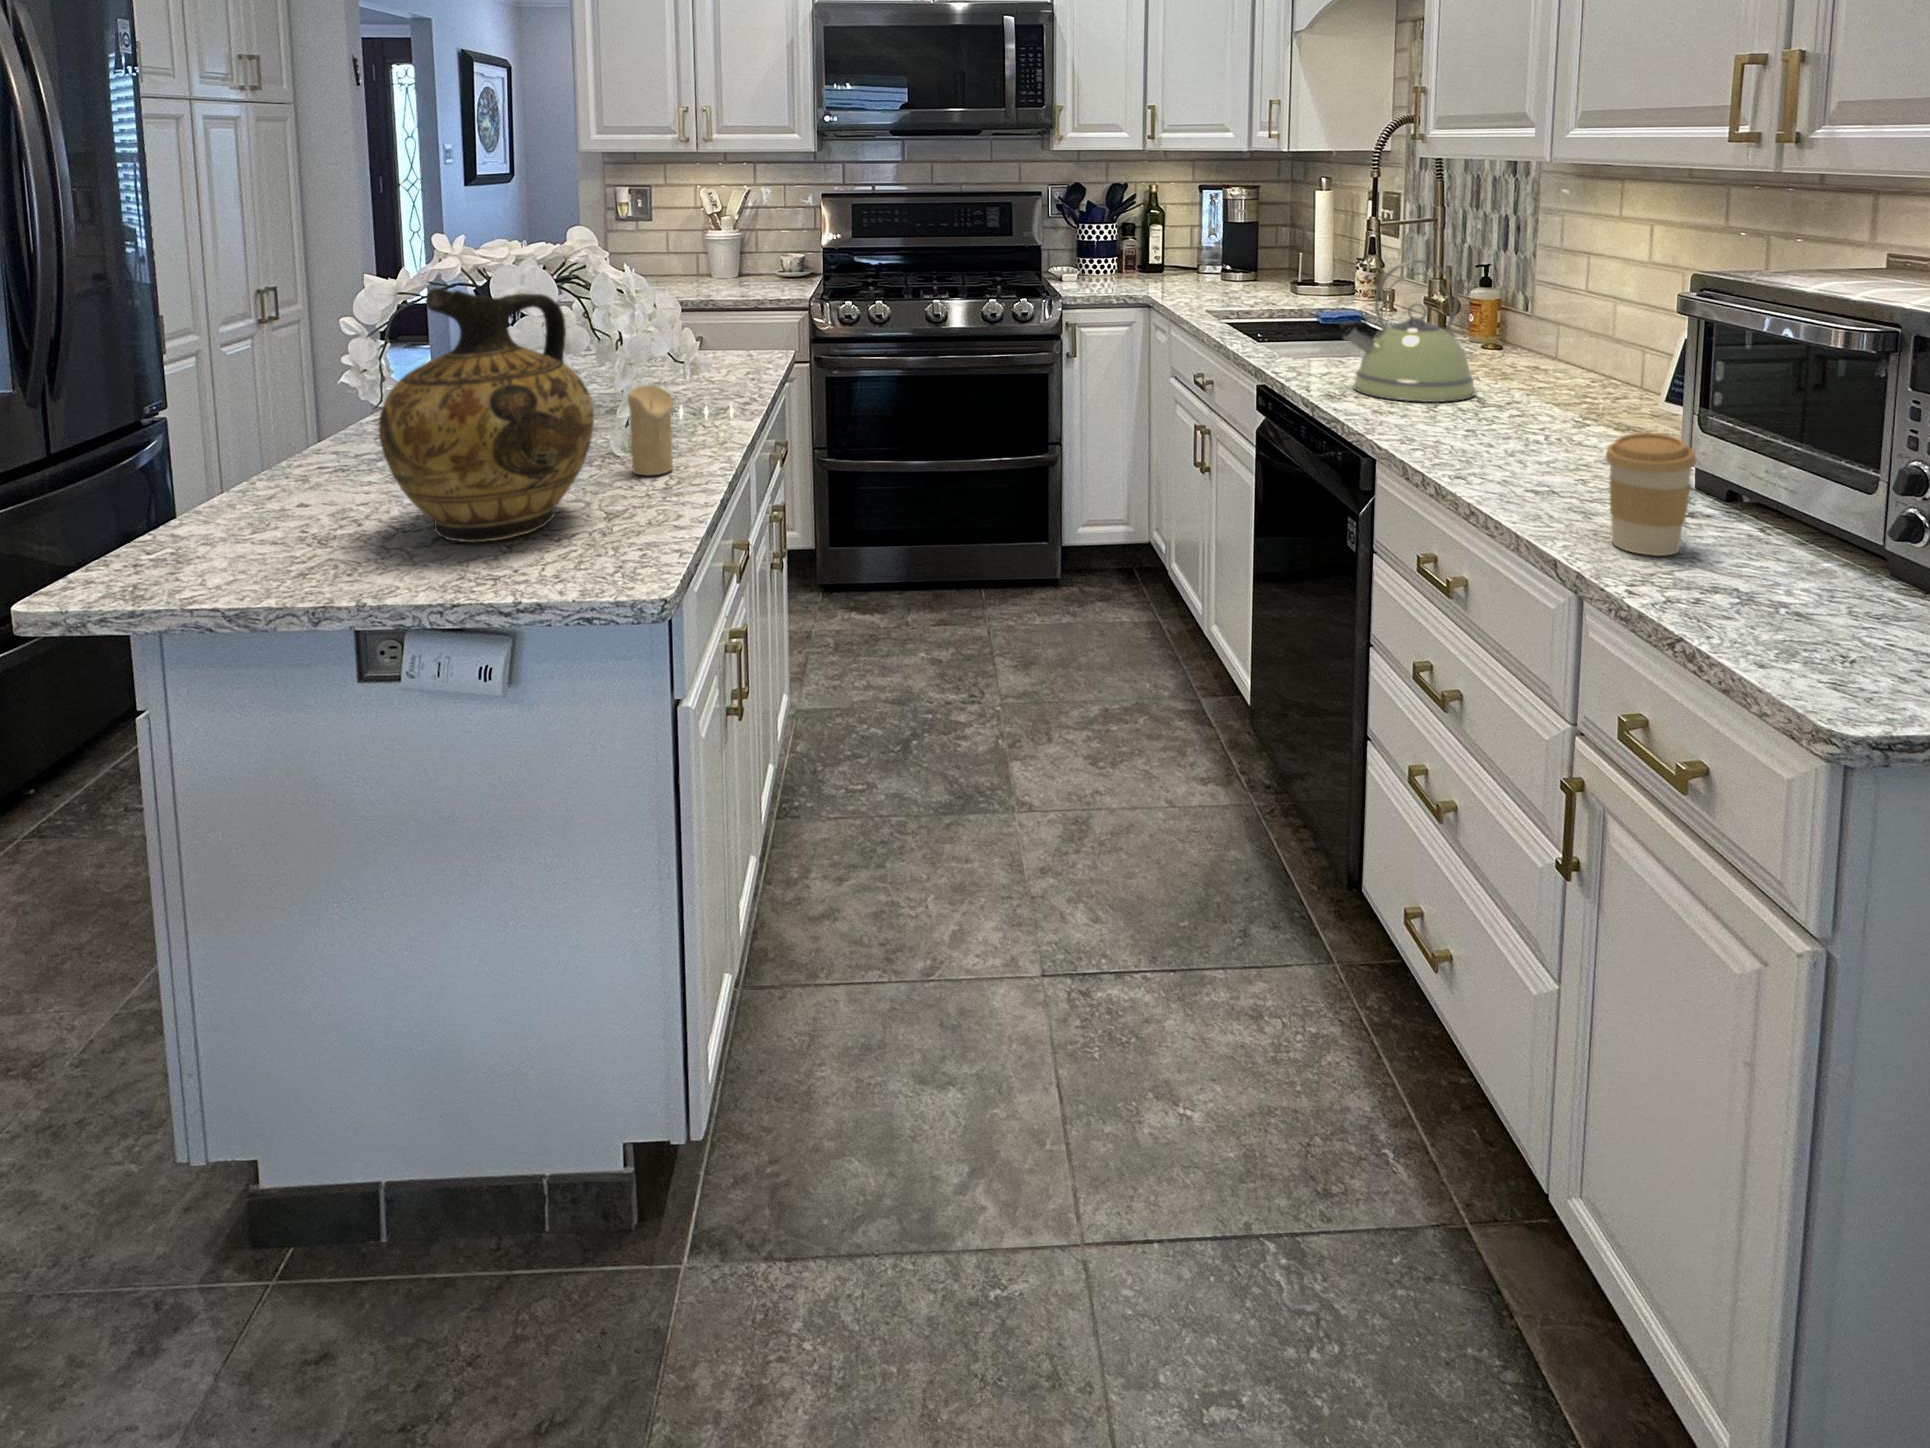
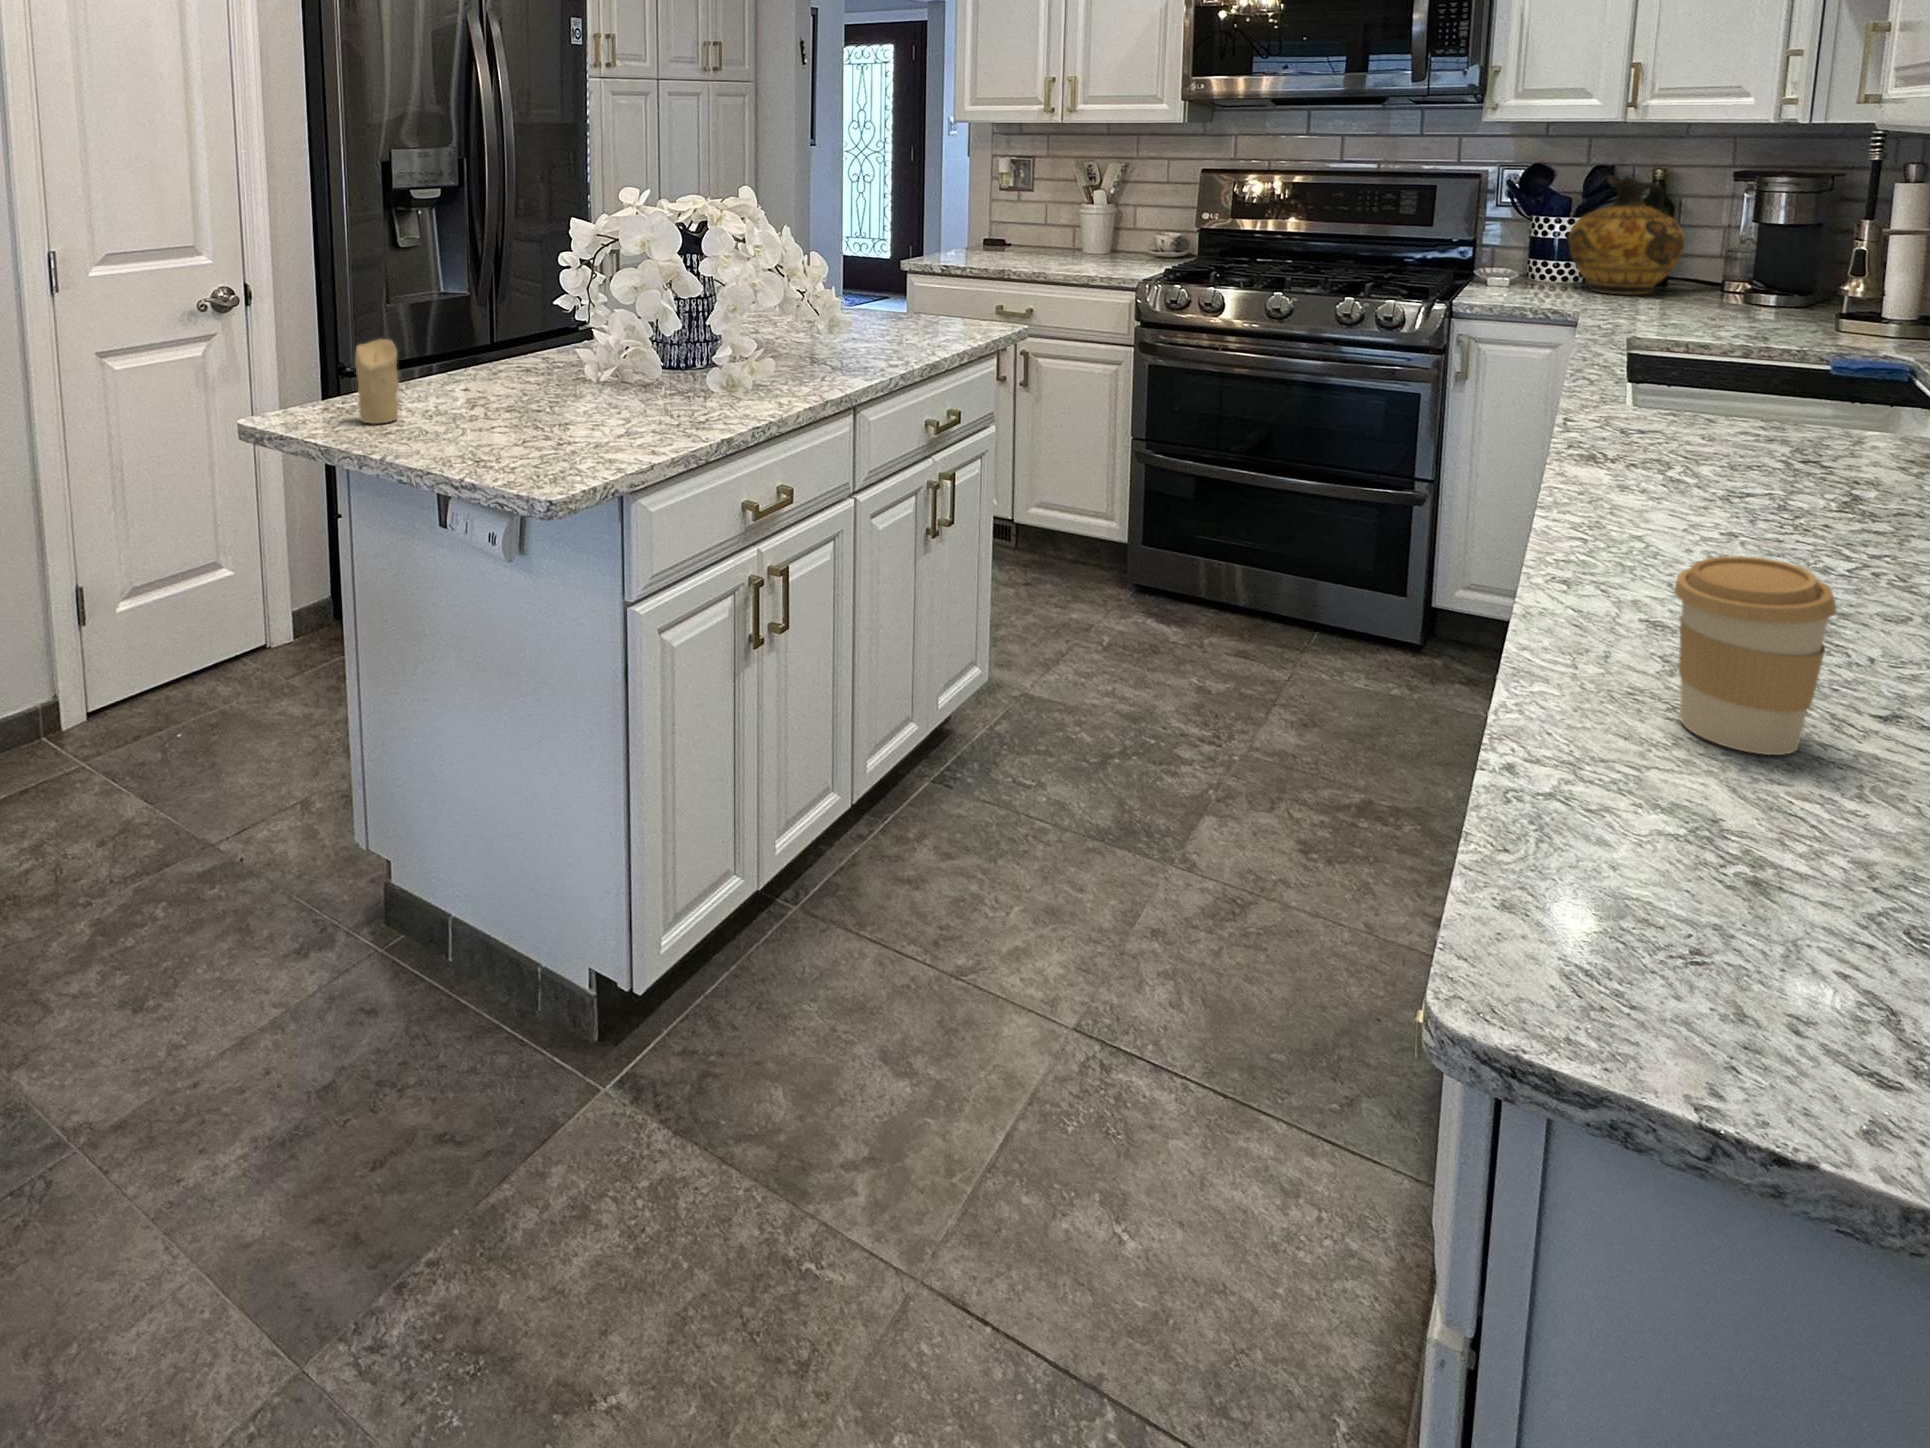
kettle: present [1341,260,1476,402] -> none [1649,282,1890,498]
ceramic jug: present [379,288,594,542] -> present [1568,175,1685,294]
candle: present [628,385,673,475] -> present [355,339,399,423]

